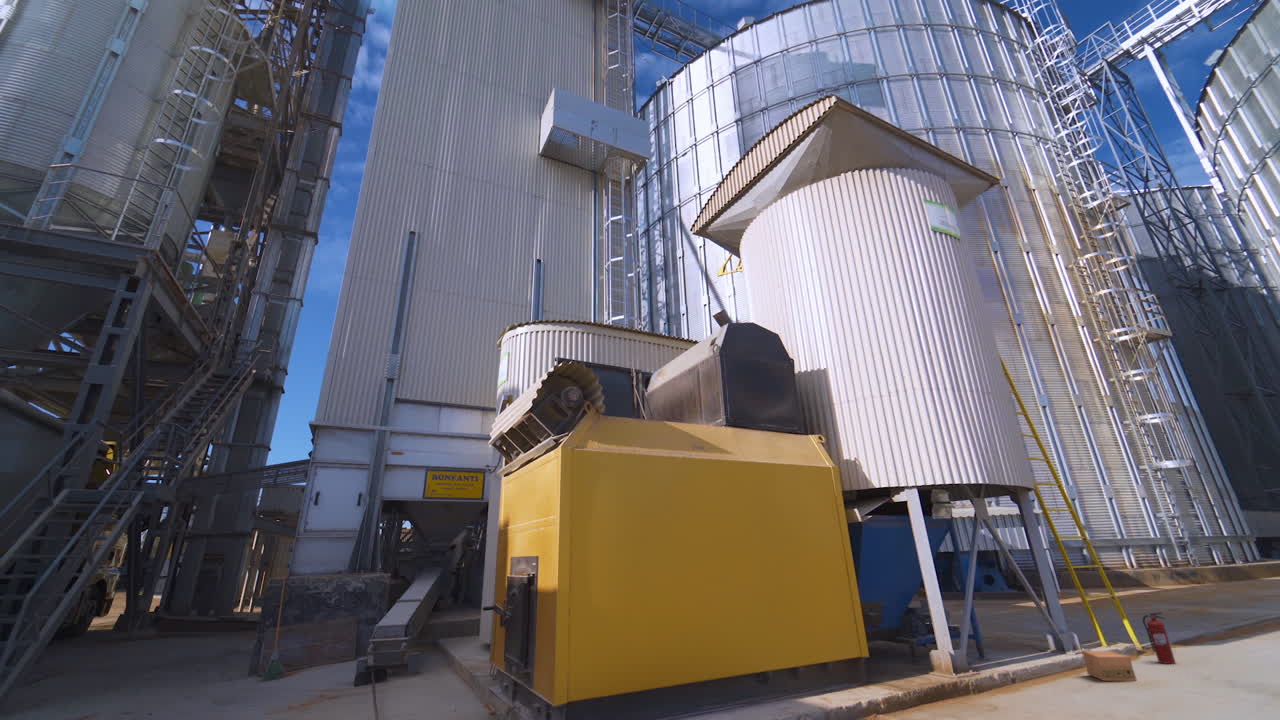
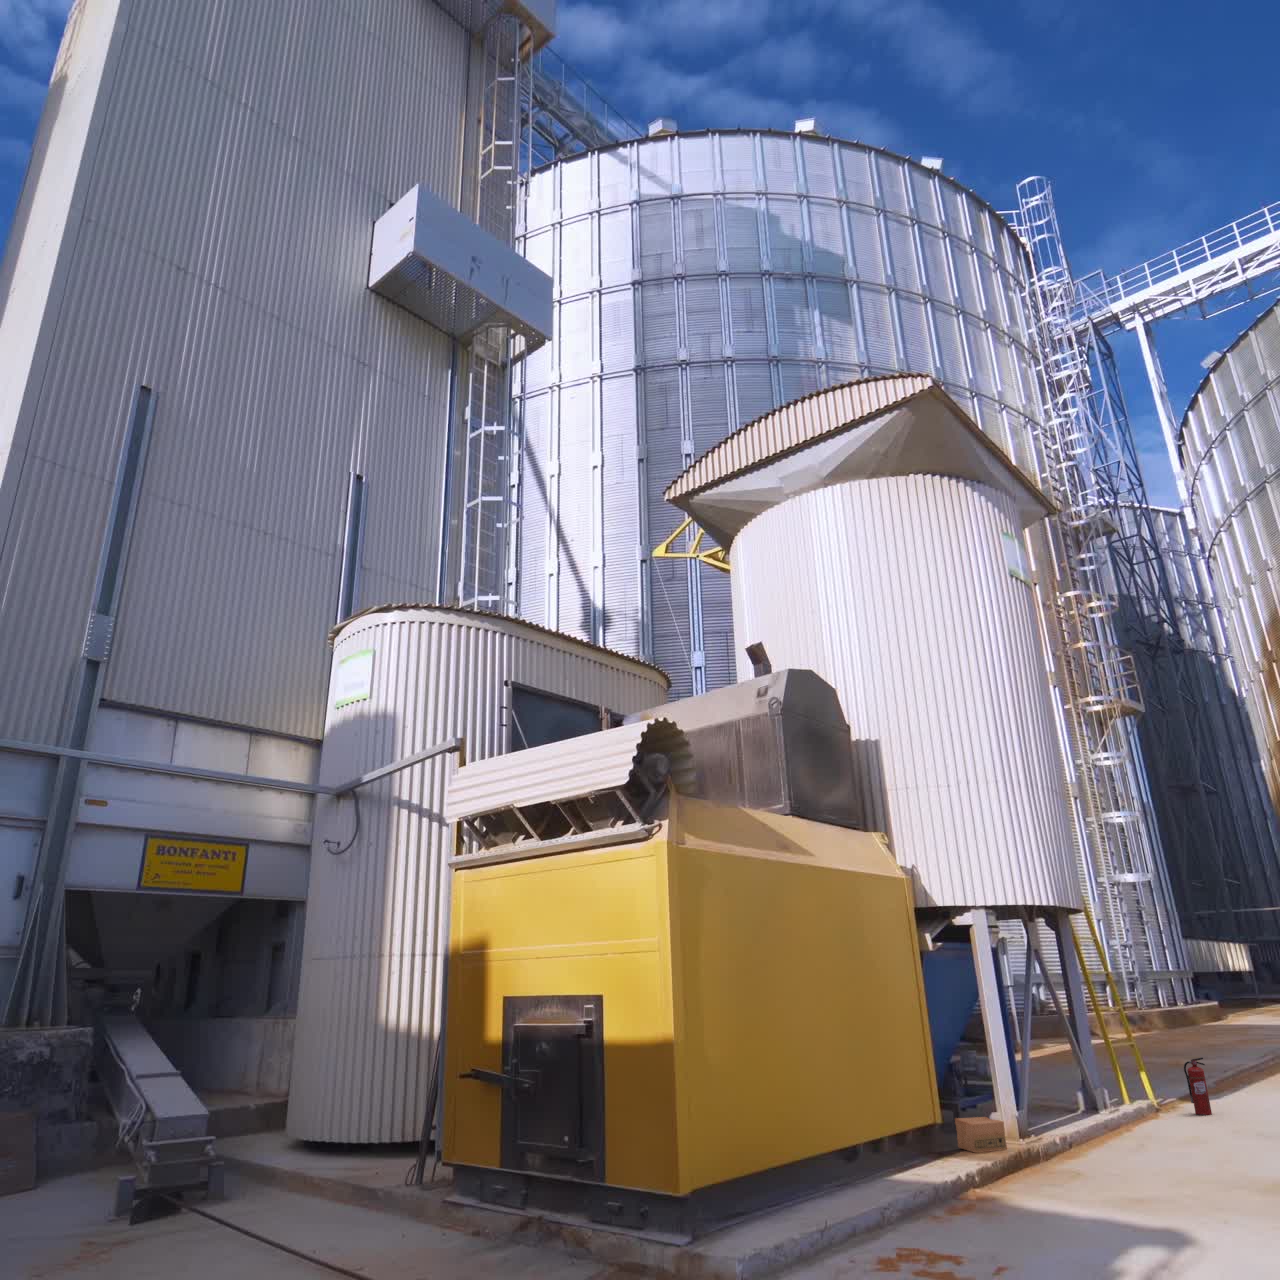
cardboard box: present [1082,651,1136,681] -> present [955,1117,1007,1153]

